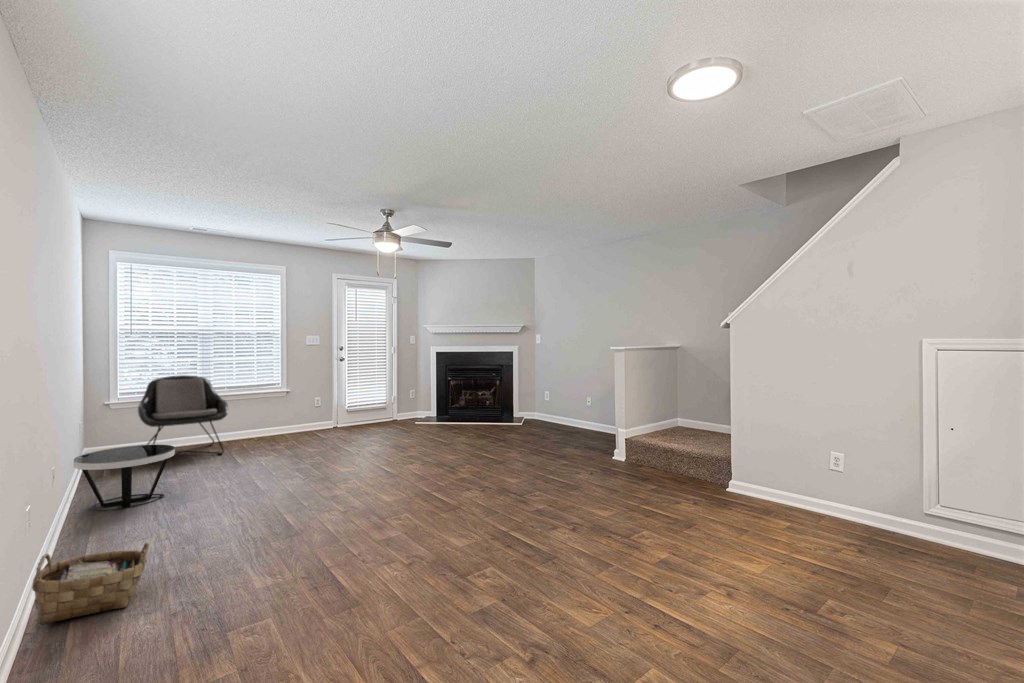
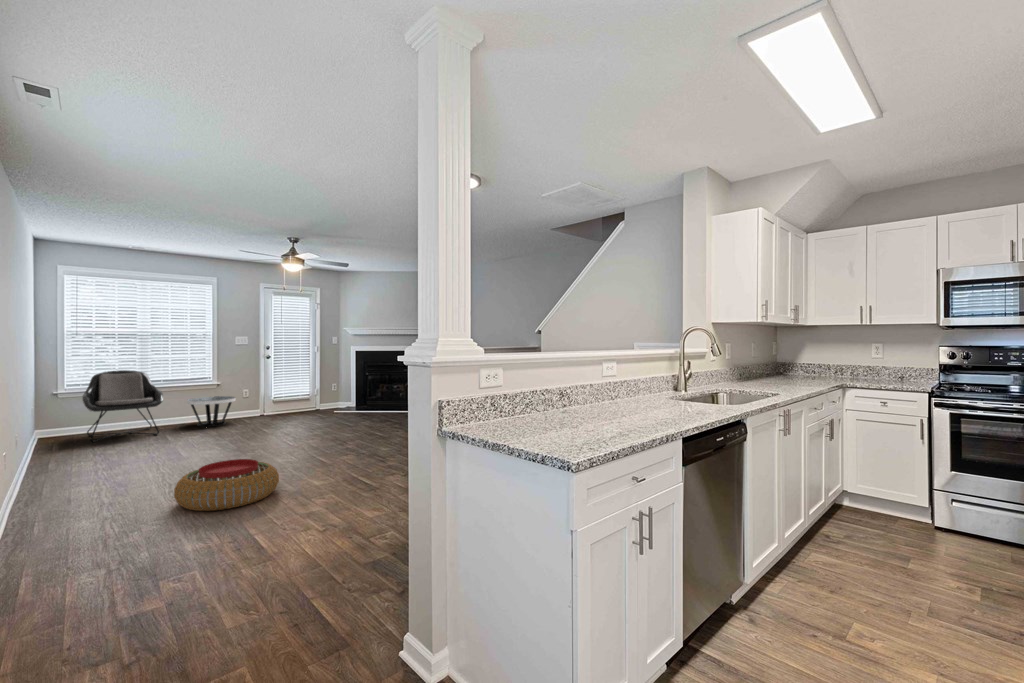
side table: present [74,445,175,511] -> present [187,396,236,426]
pouf: none [265,512,406,603] -> present [174,459,279,511]
woven basket: present [32,543,149,625] -> none [8,478,91,526]

